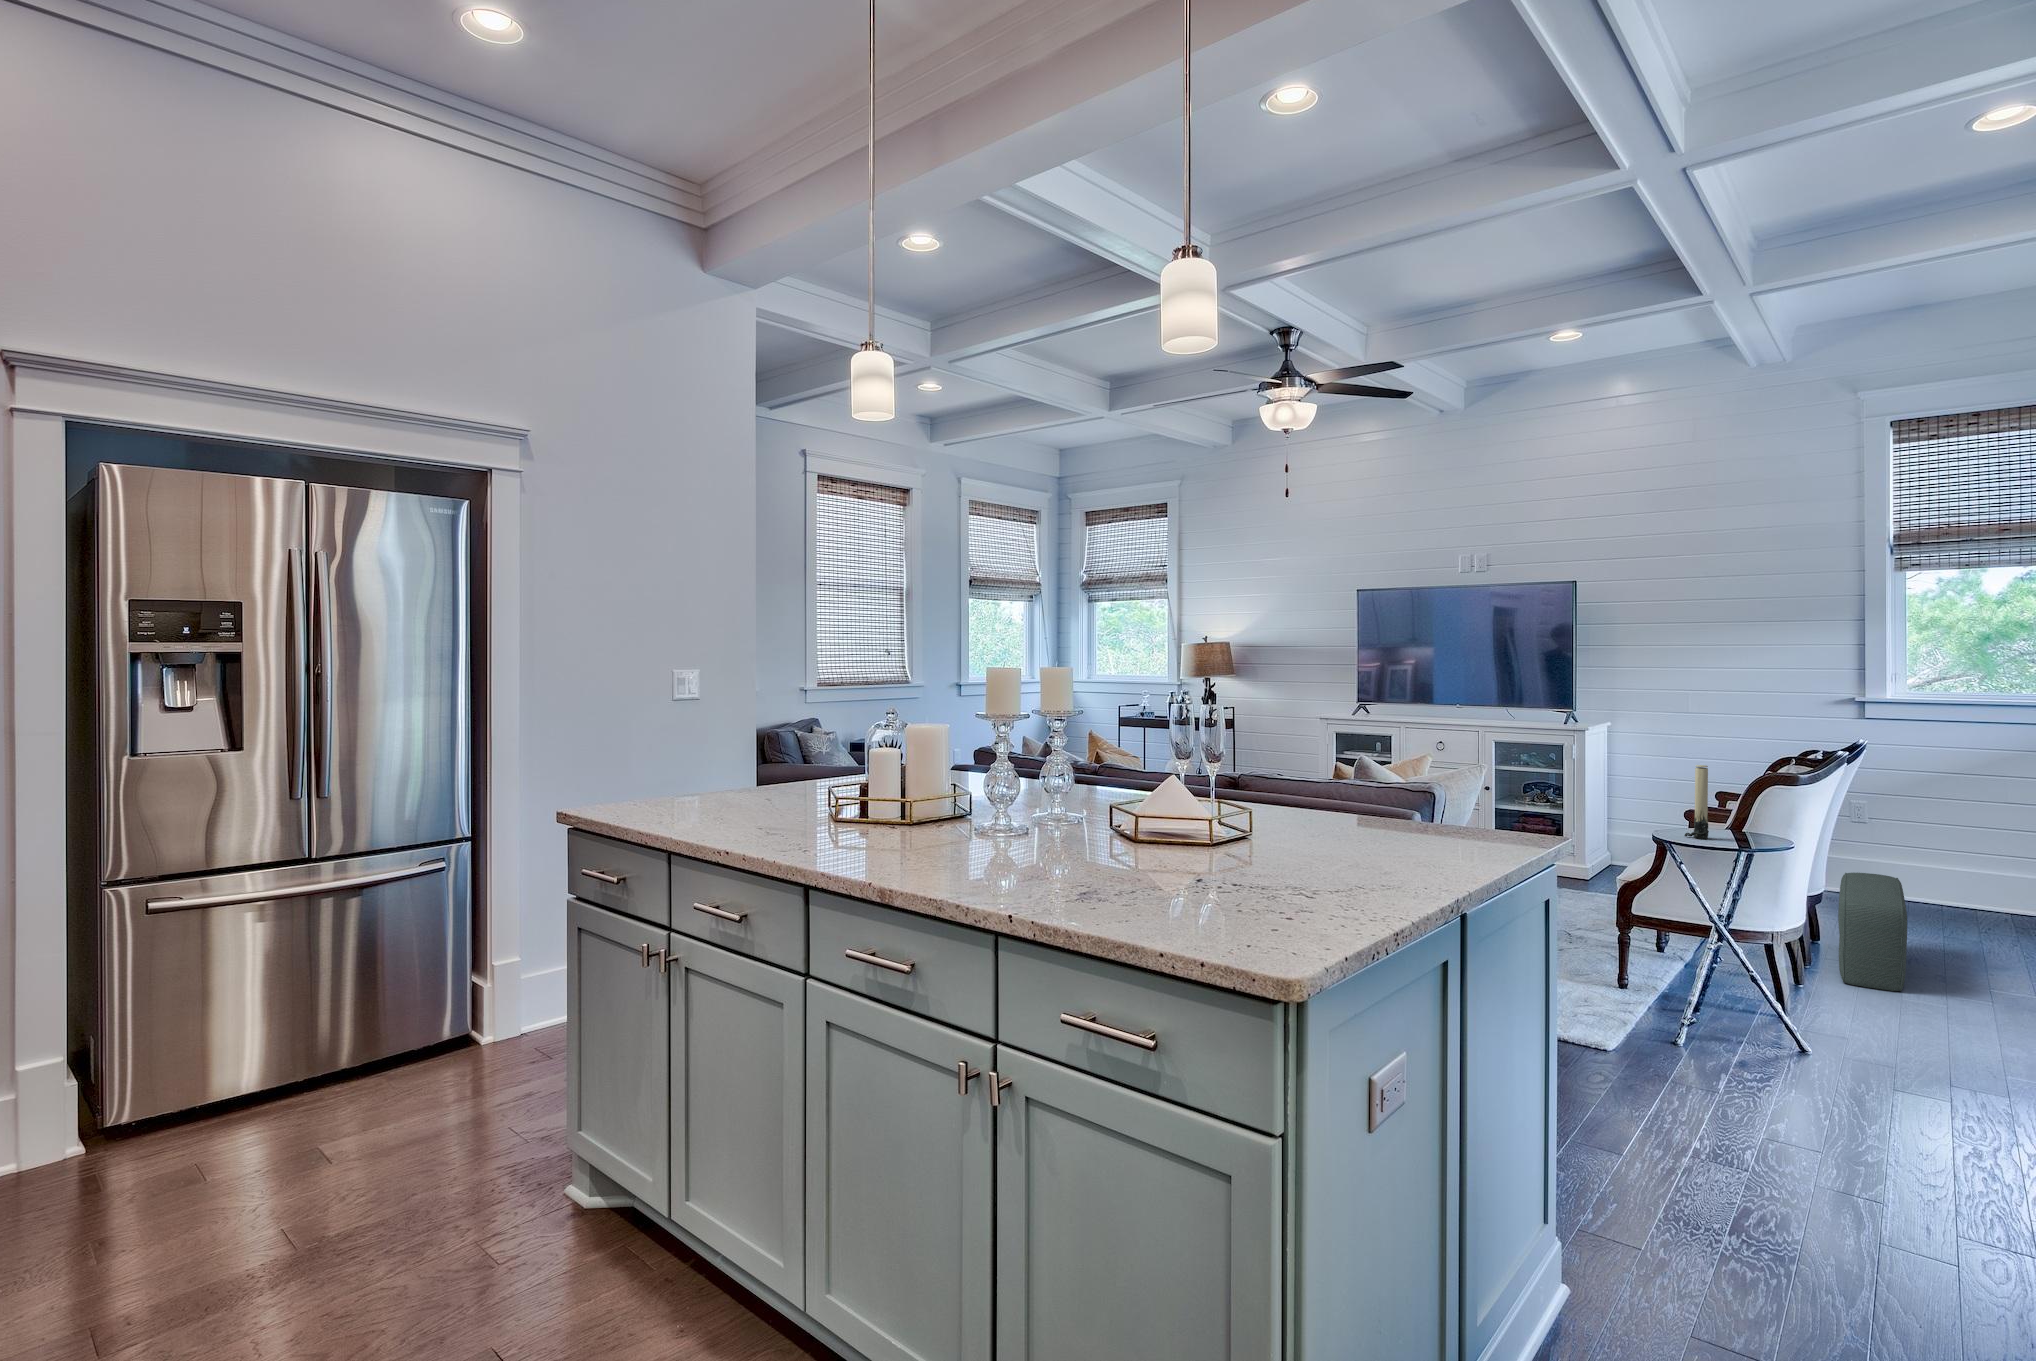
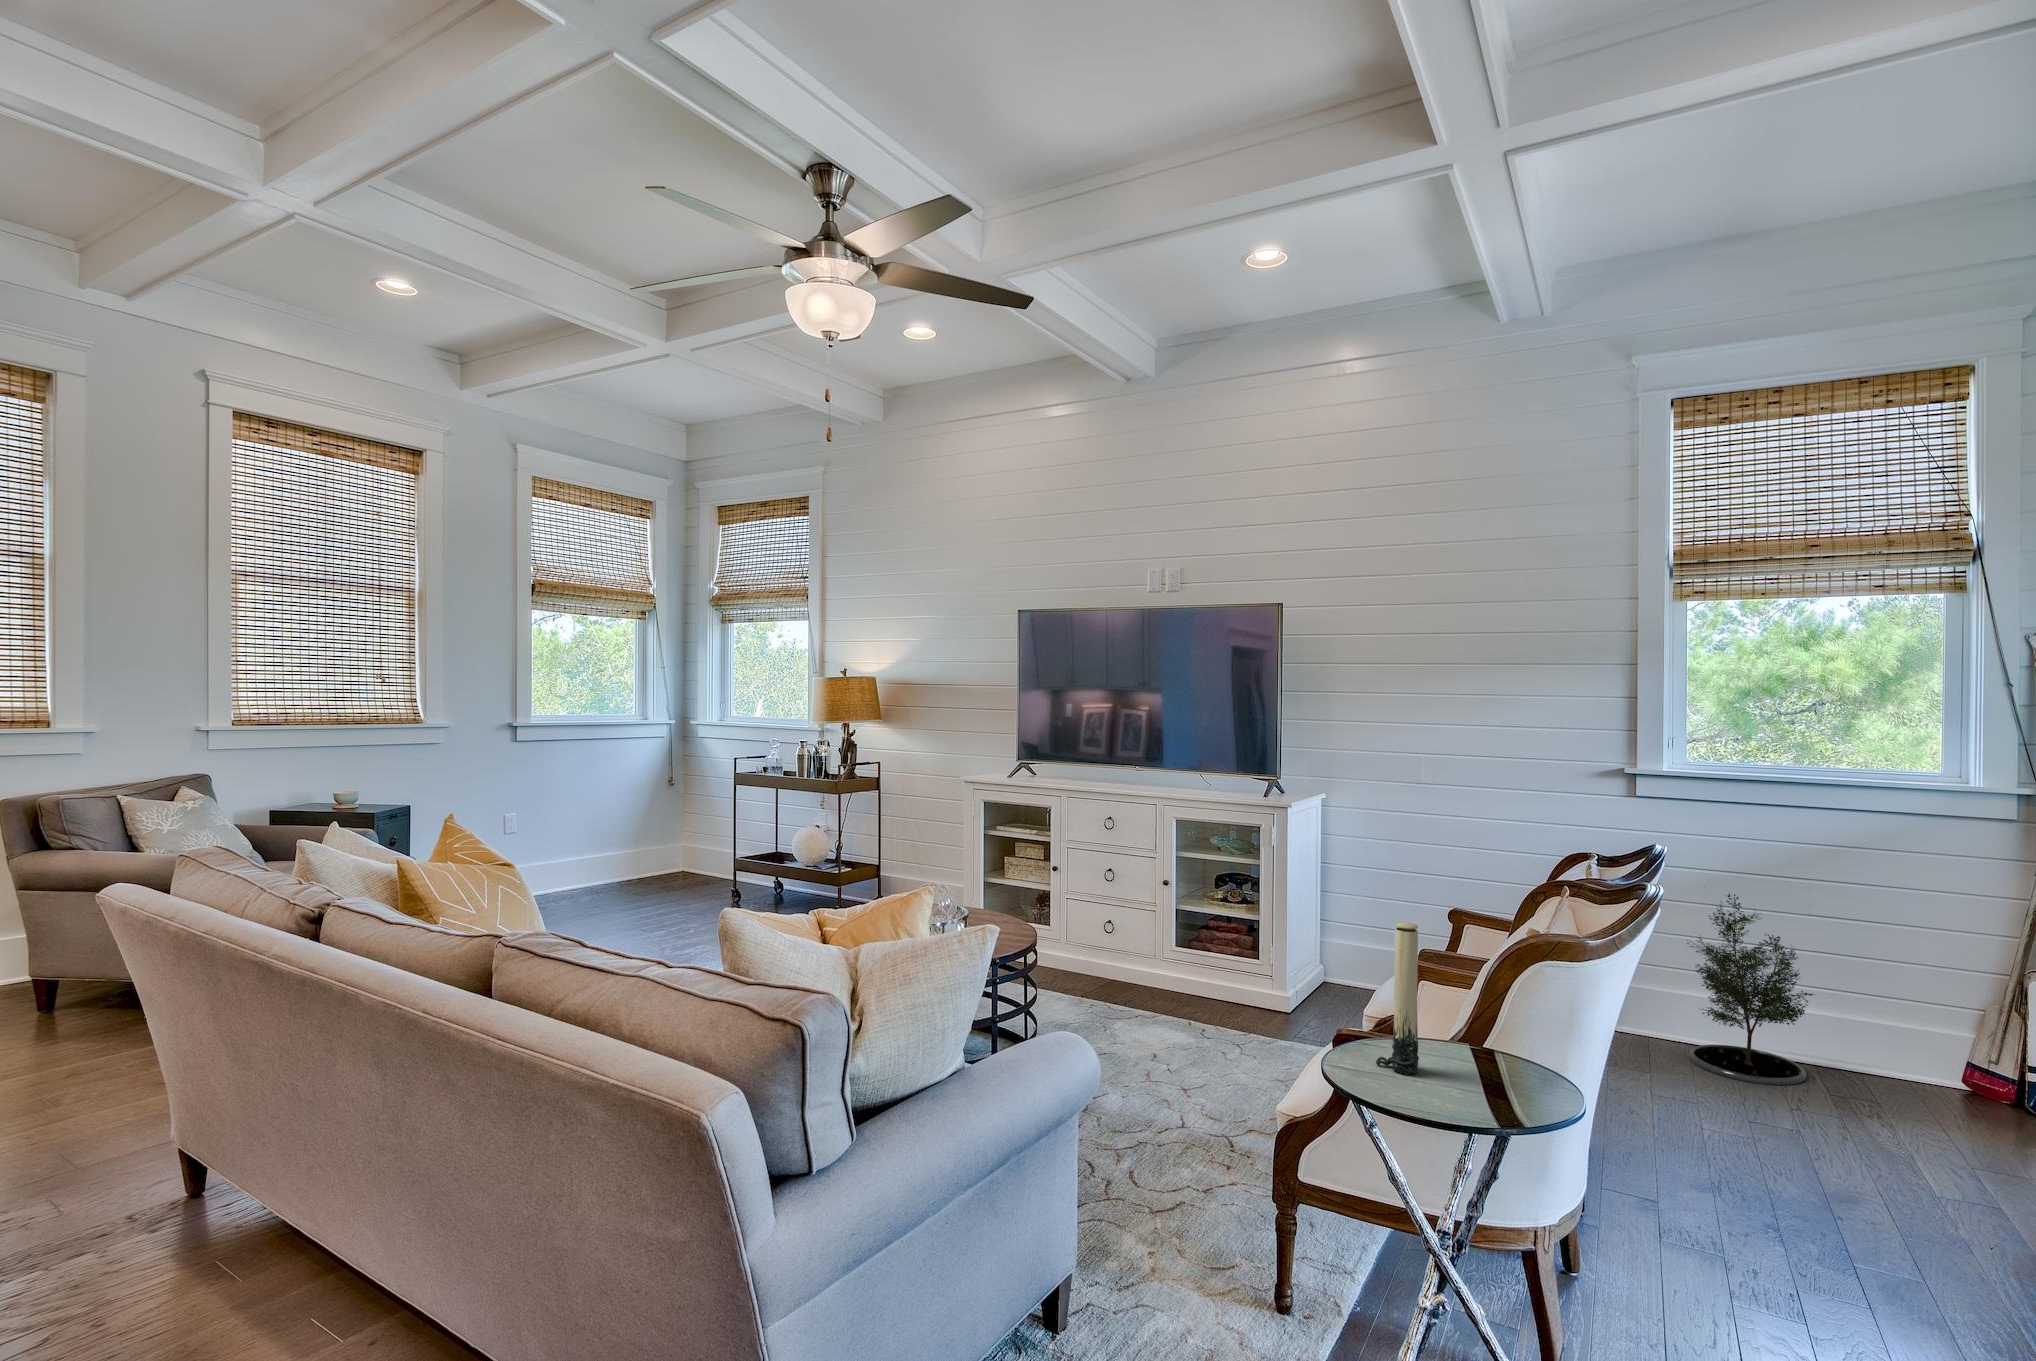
potted tree: none [1899,783,2001,915] -> present [1687,893,1814,1085]
pouf: present [1838,873,1907,991] -> none [1625,1052,1739,1297]

